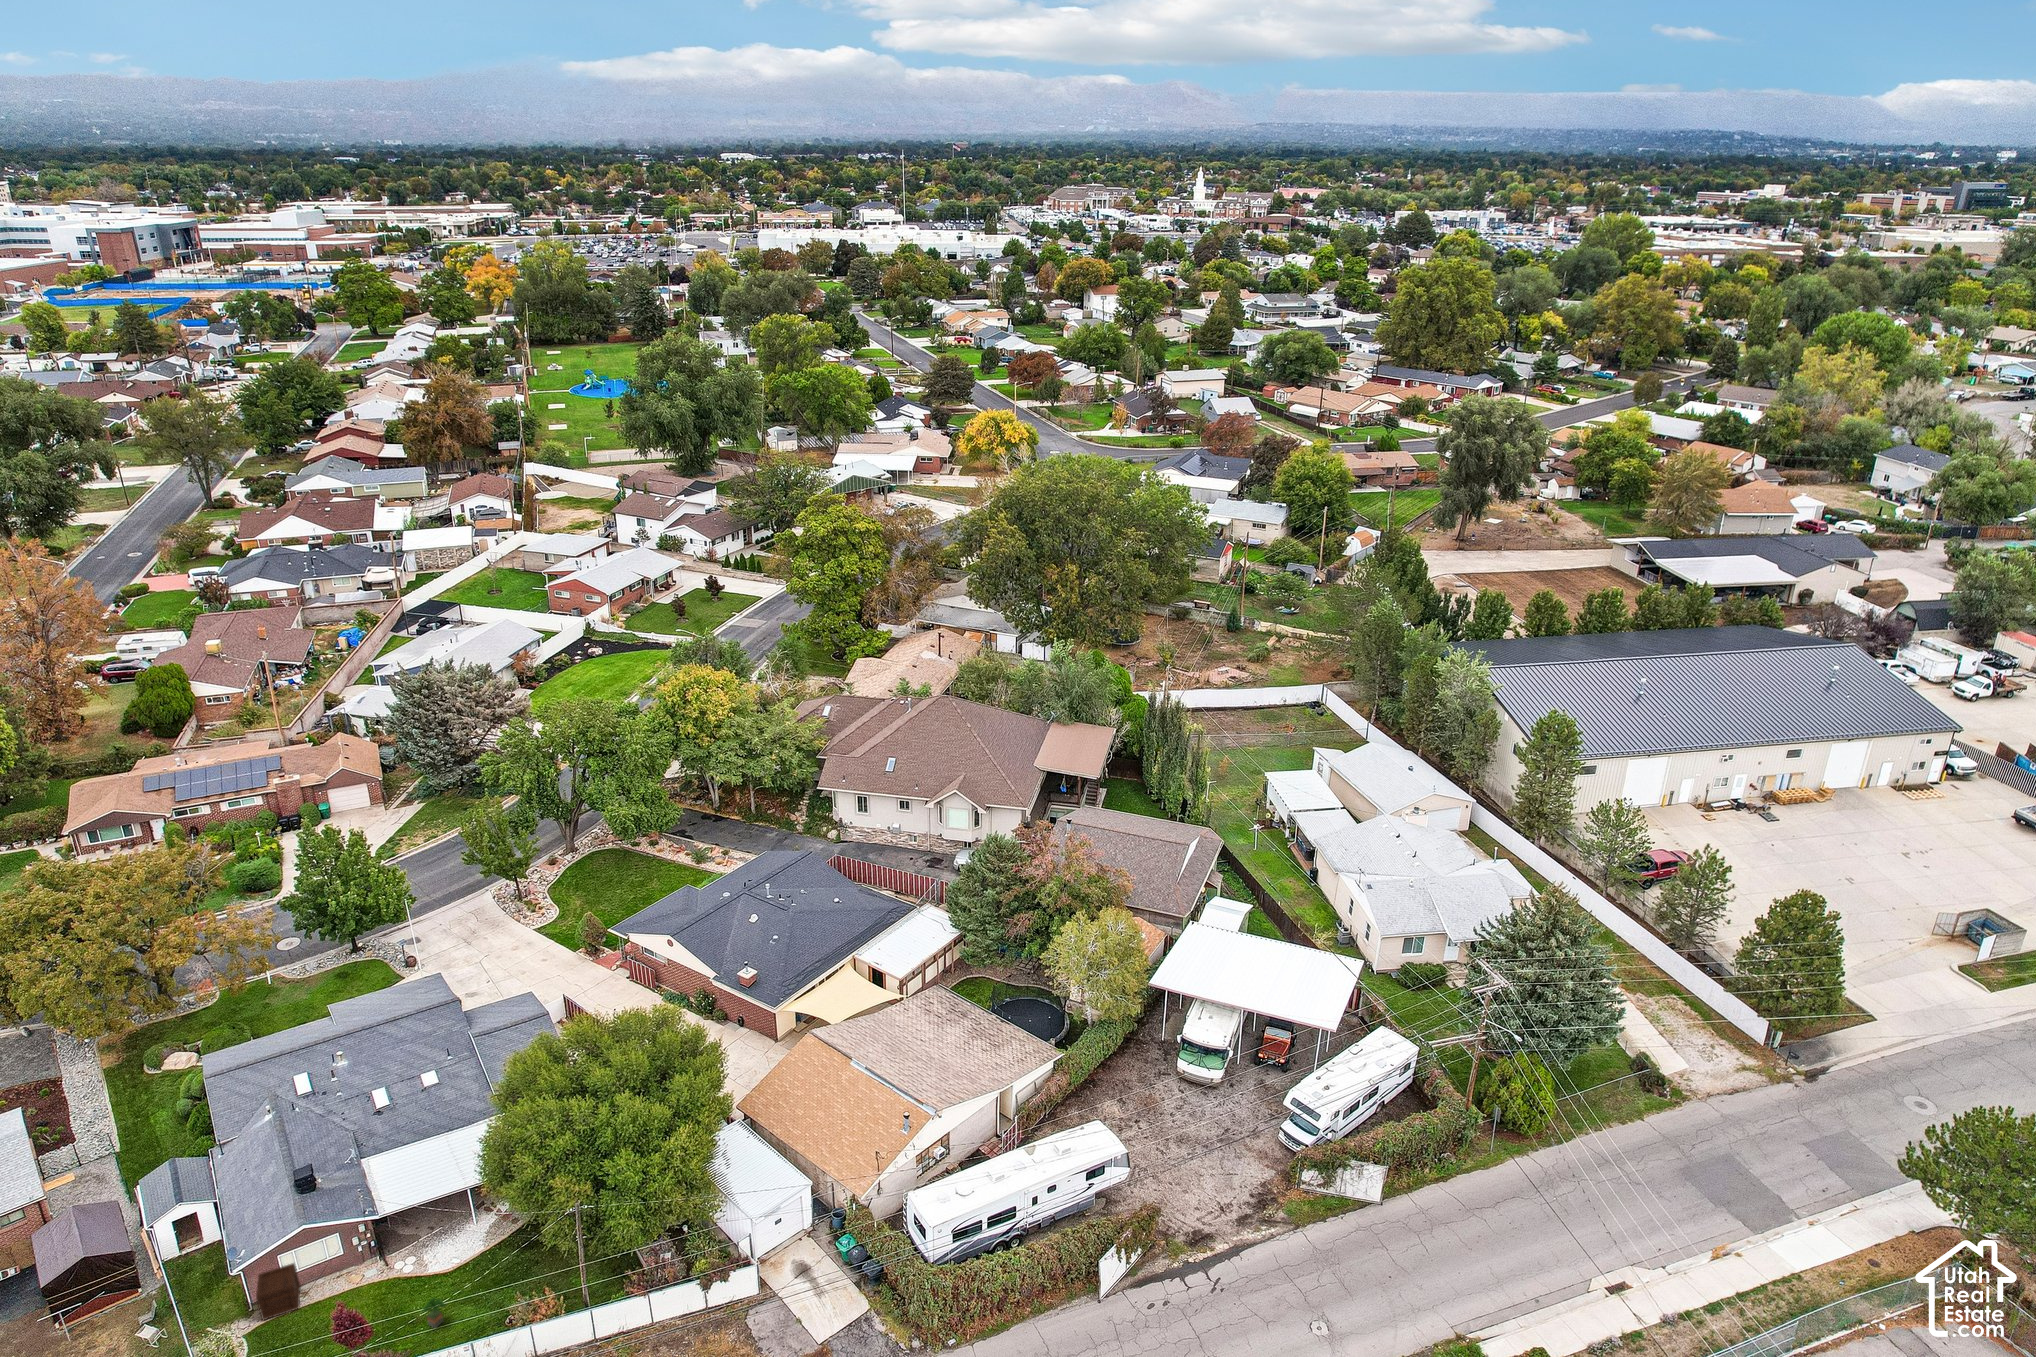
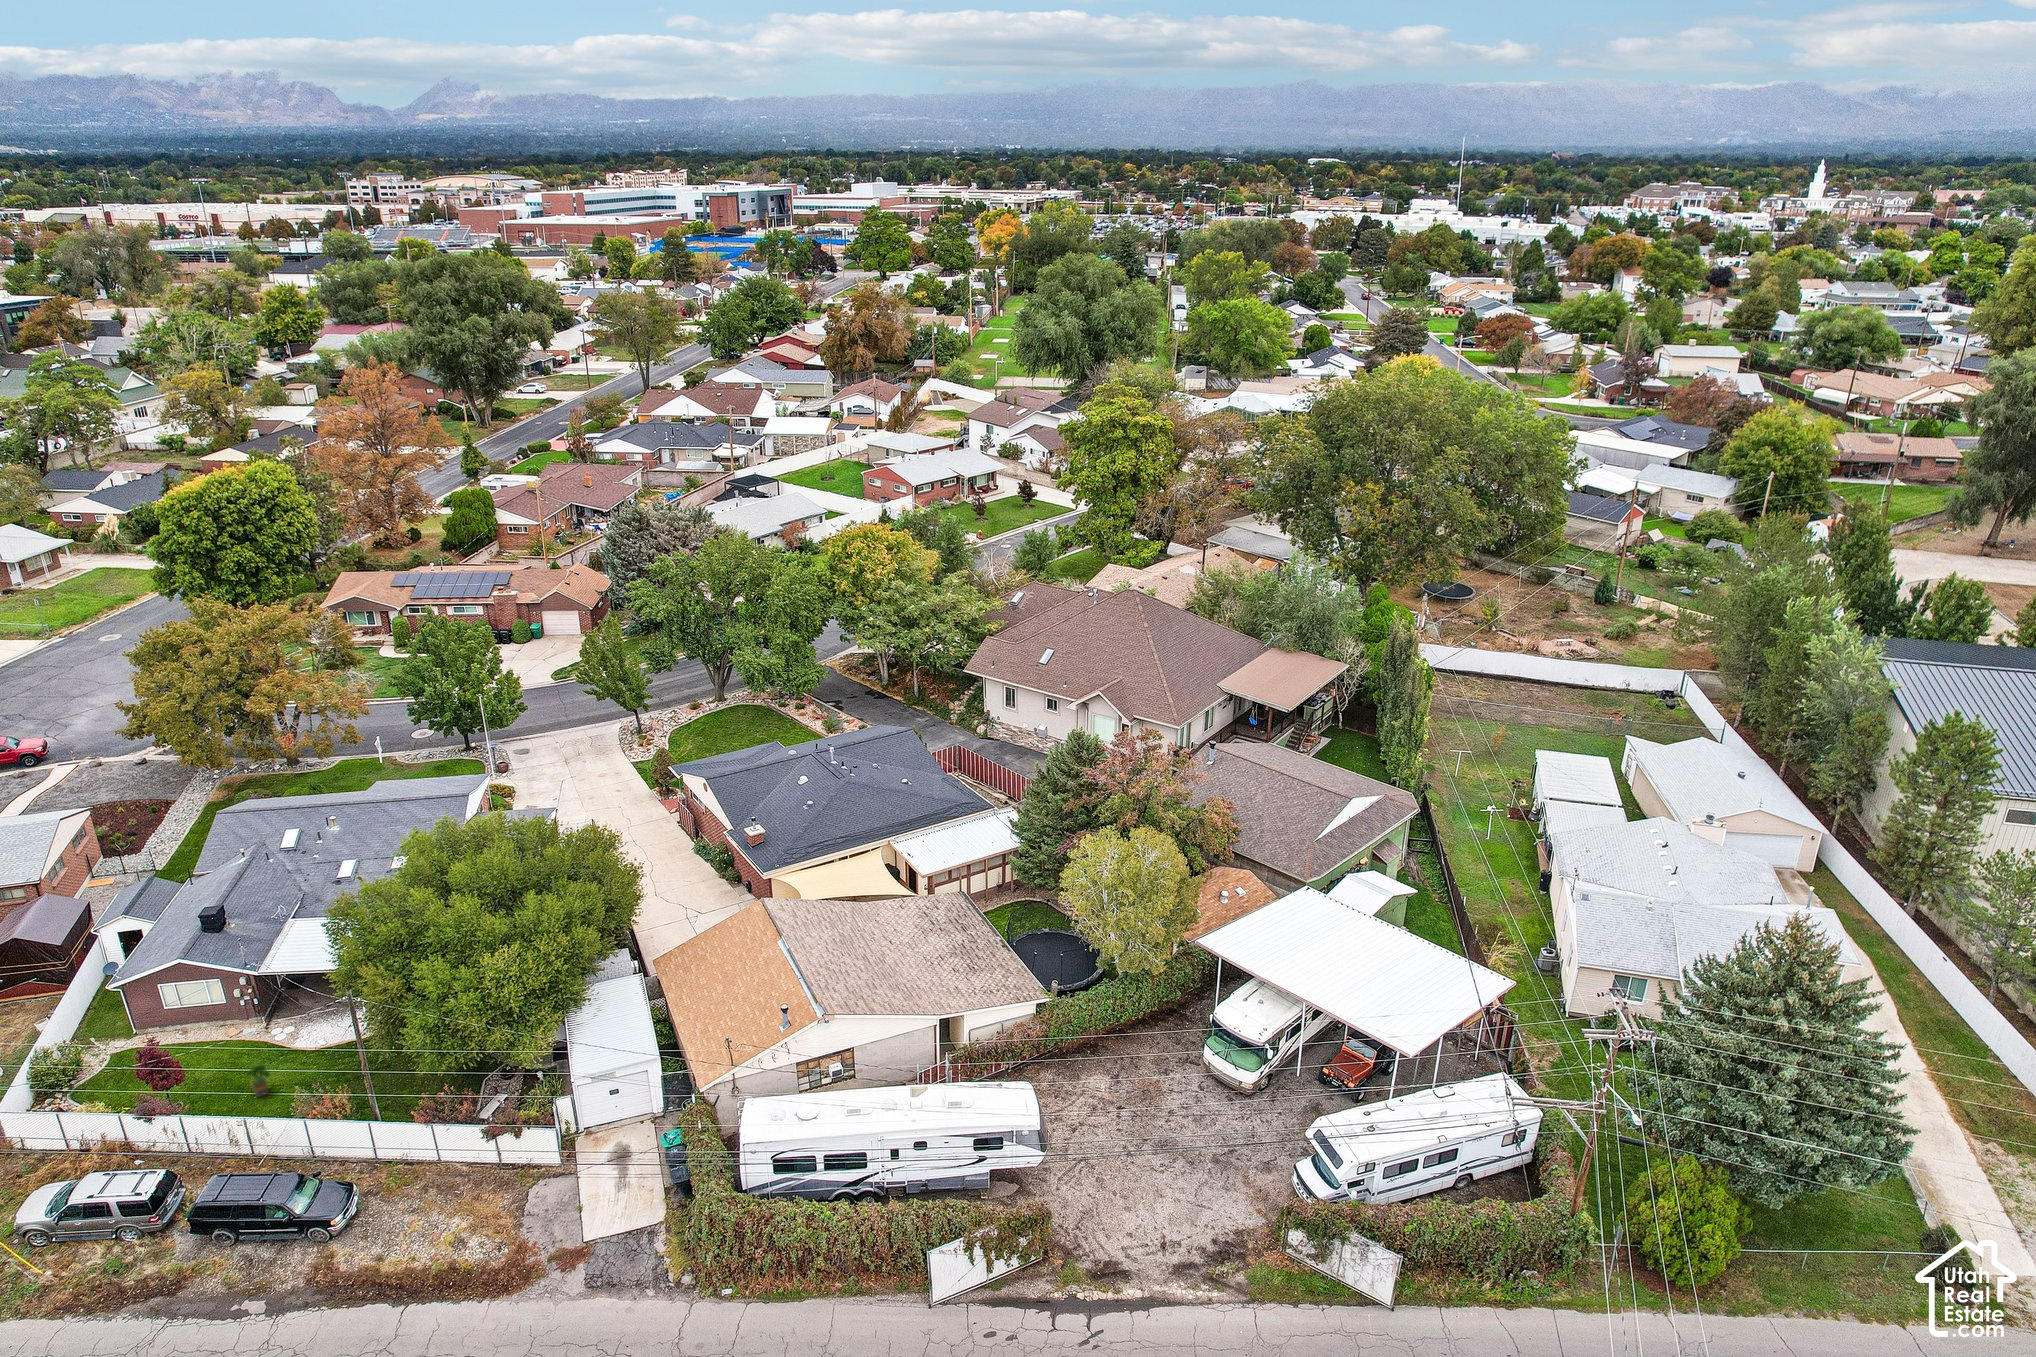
wooden crate: present [256,1263,301,1320] -> none [132,996,193,1044]

